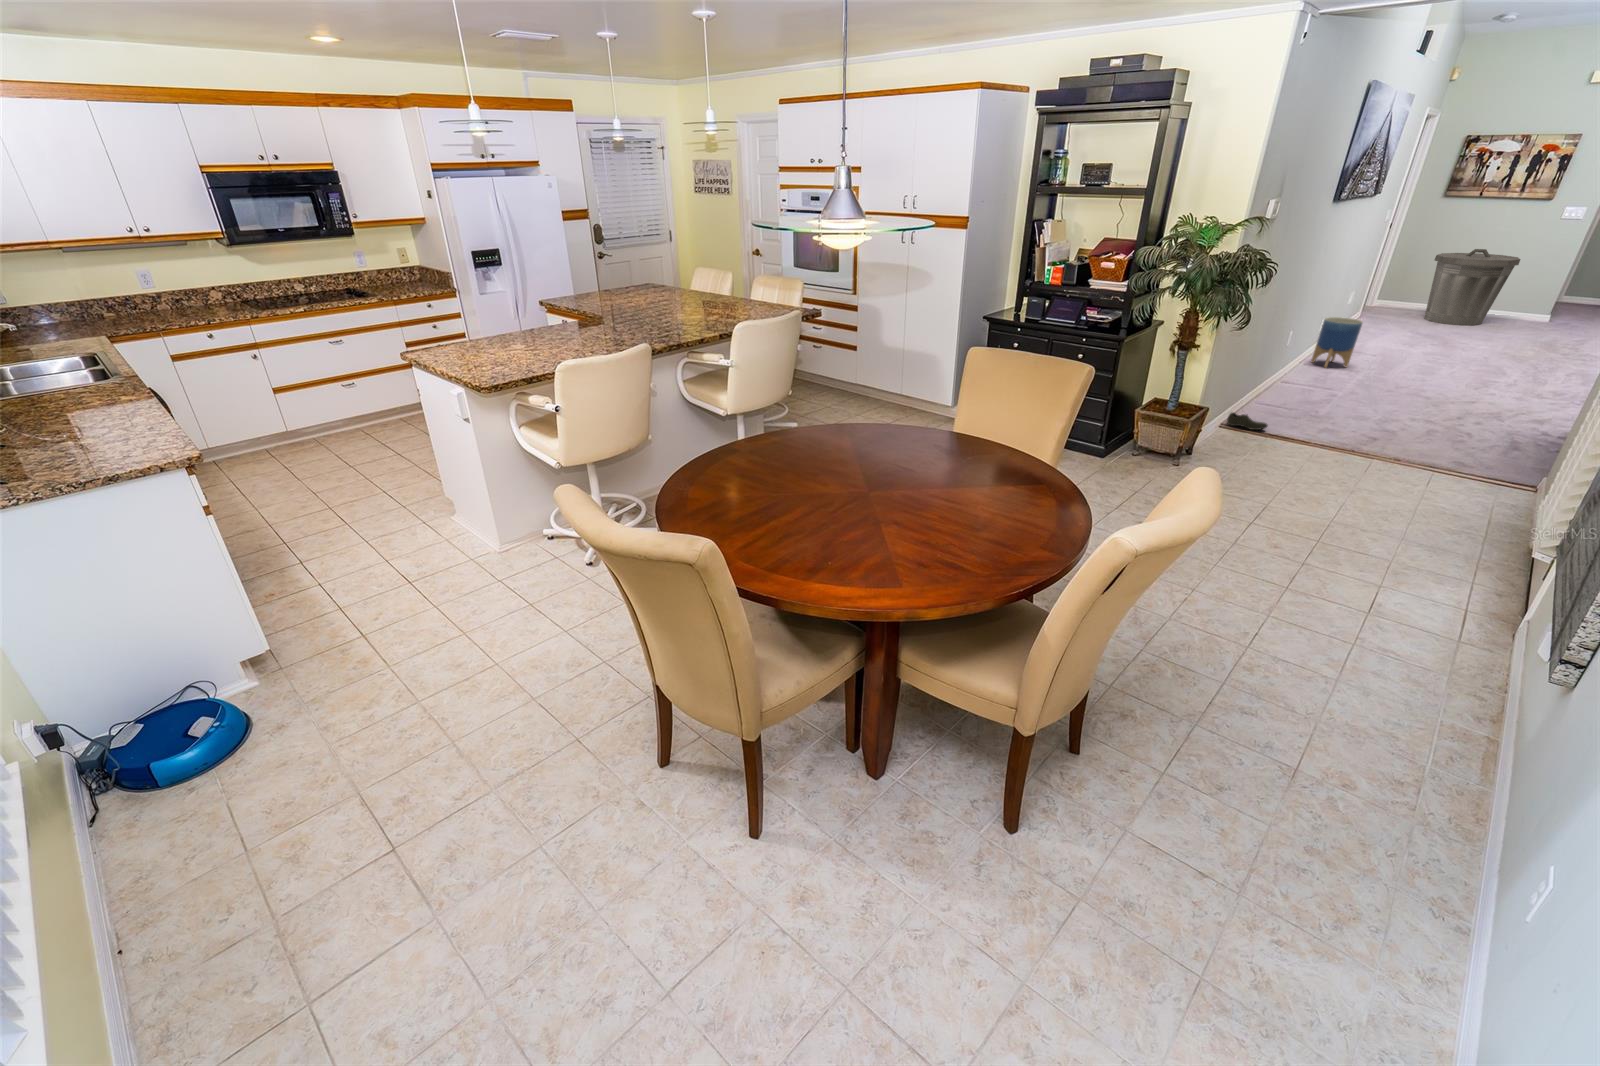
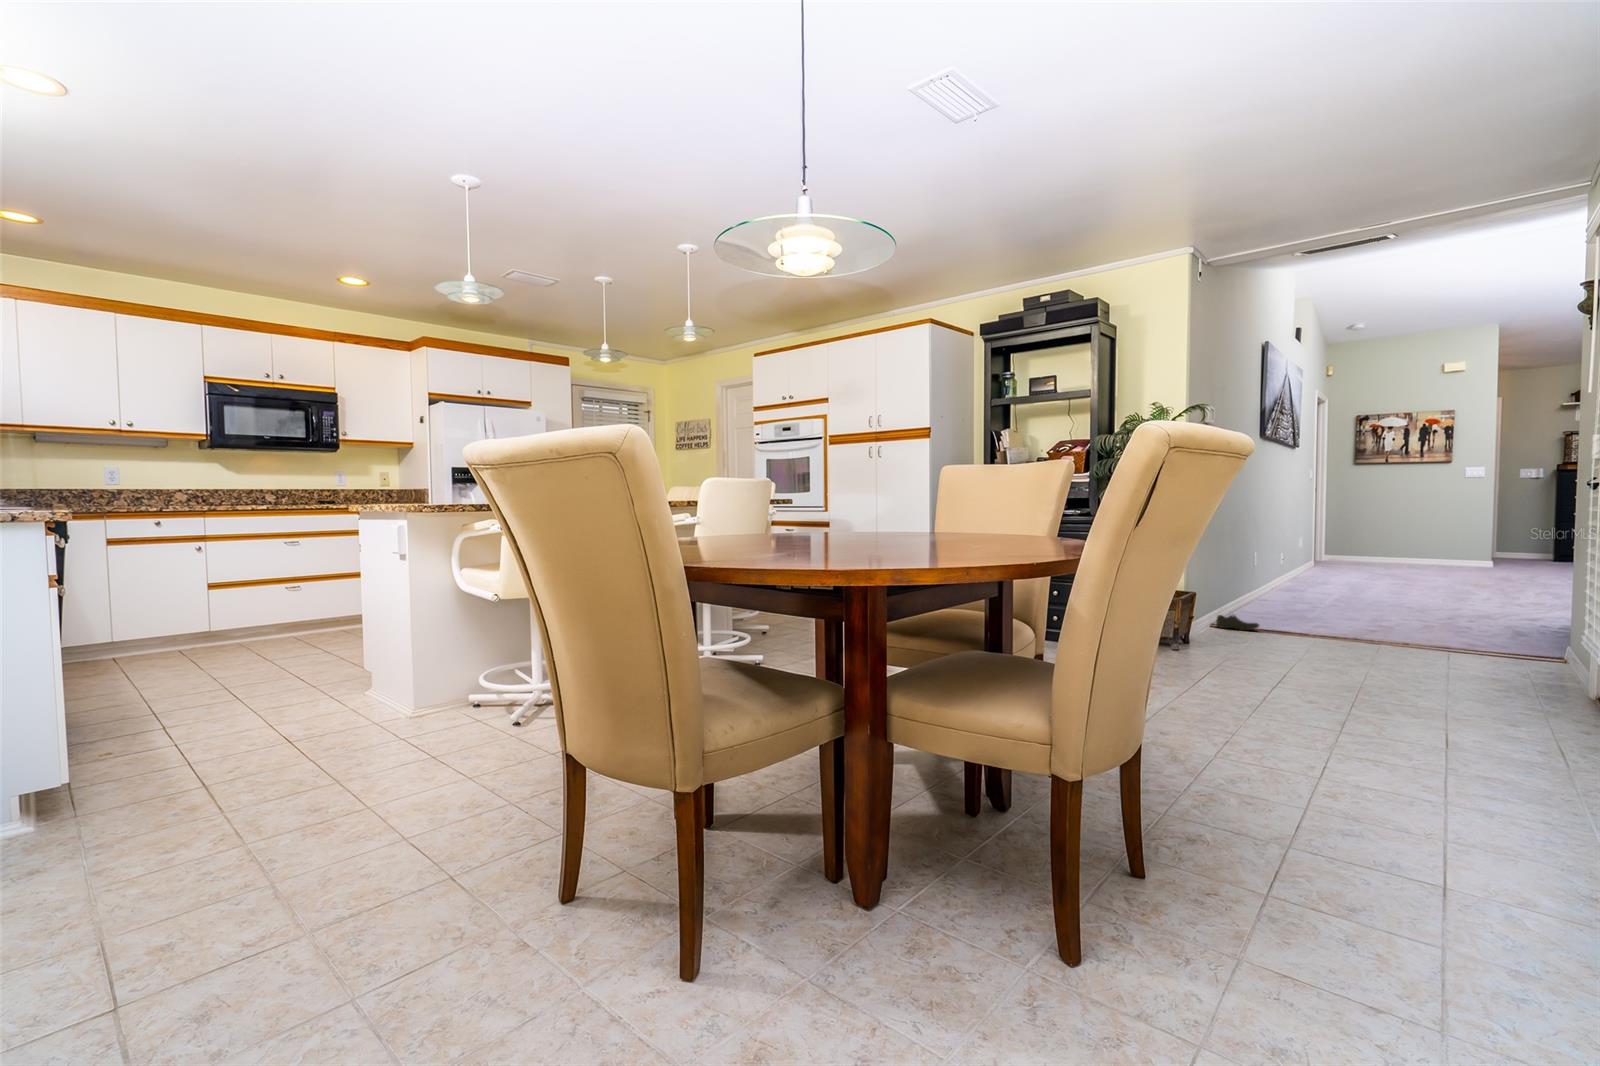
trash can: present [1424,249,1520,325] -> none [1367,504,1445,571]
planter: present [1311,317,1363,368] -> none [1282,548,1321,594]

